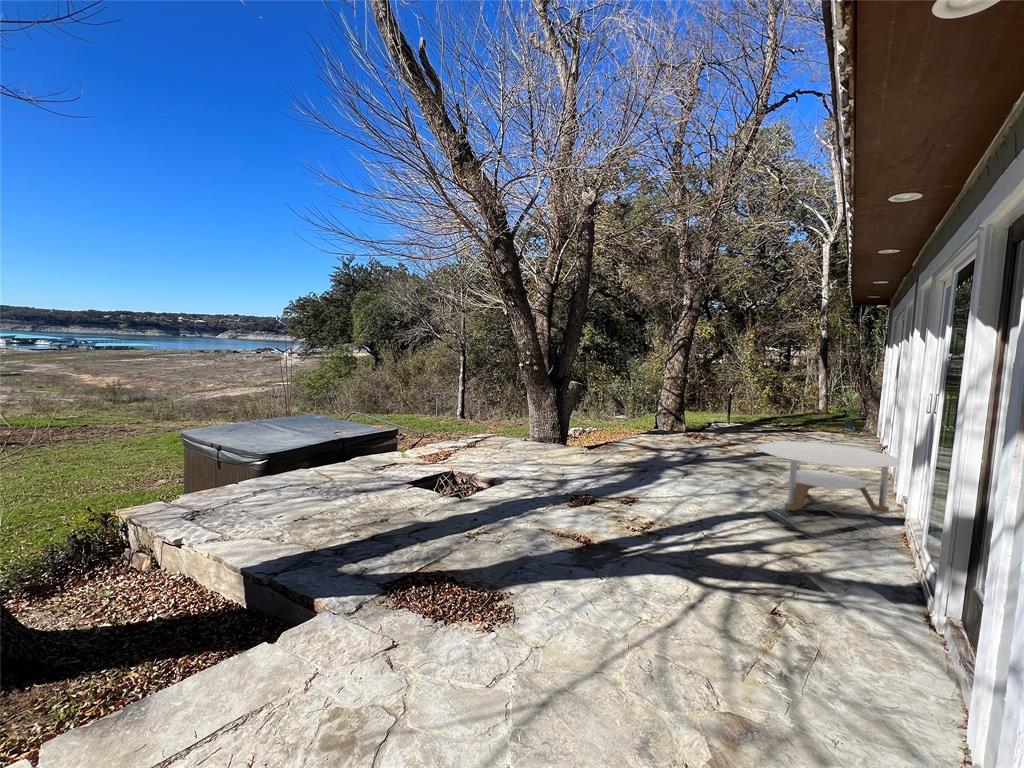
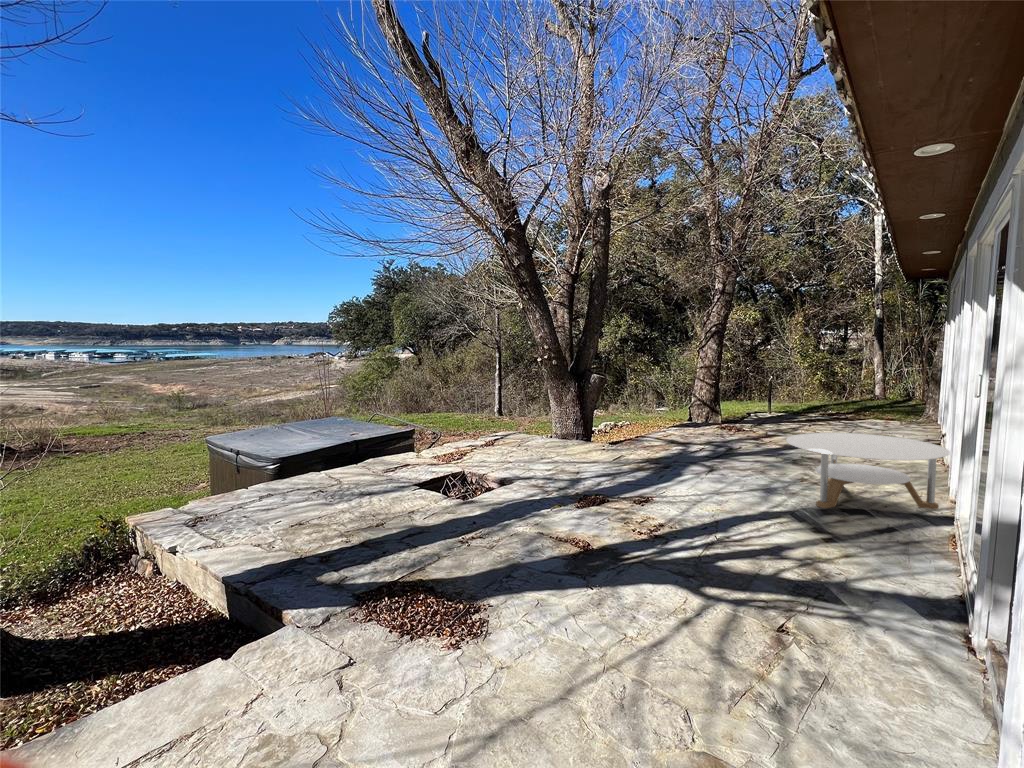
potted plant: present [842,393,862,431] -> none [895,377,923,418]

